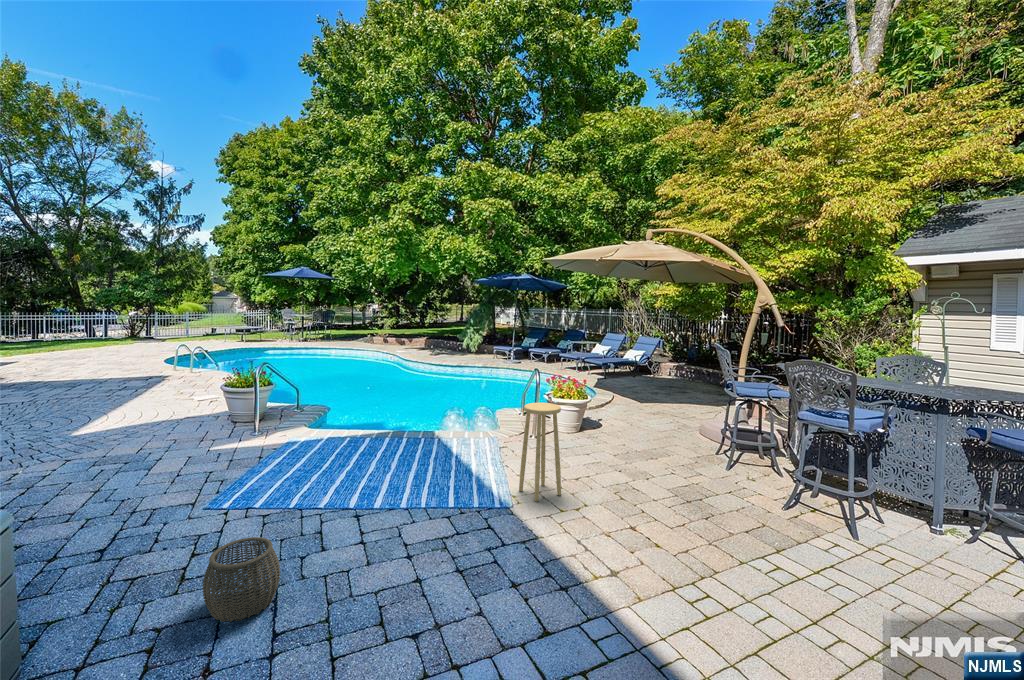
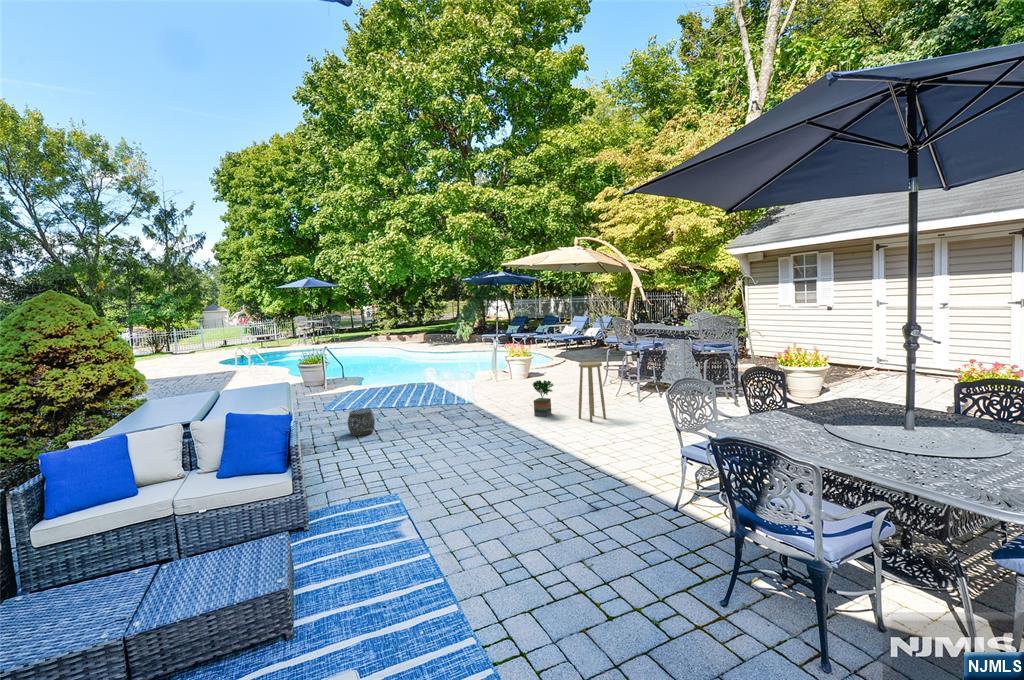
stool: present [519,403,561,502] -> present [579,362,606,422]
potted tree: none [650,480,706,571] -> present [533,380,553,416]

